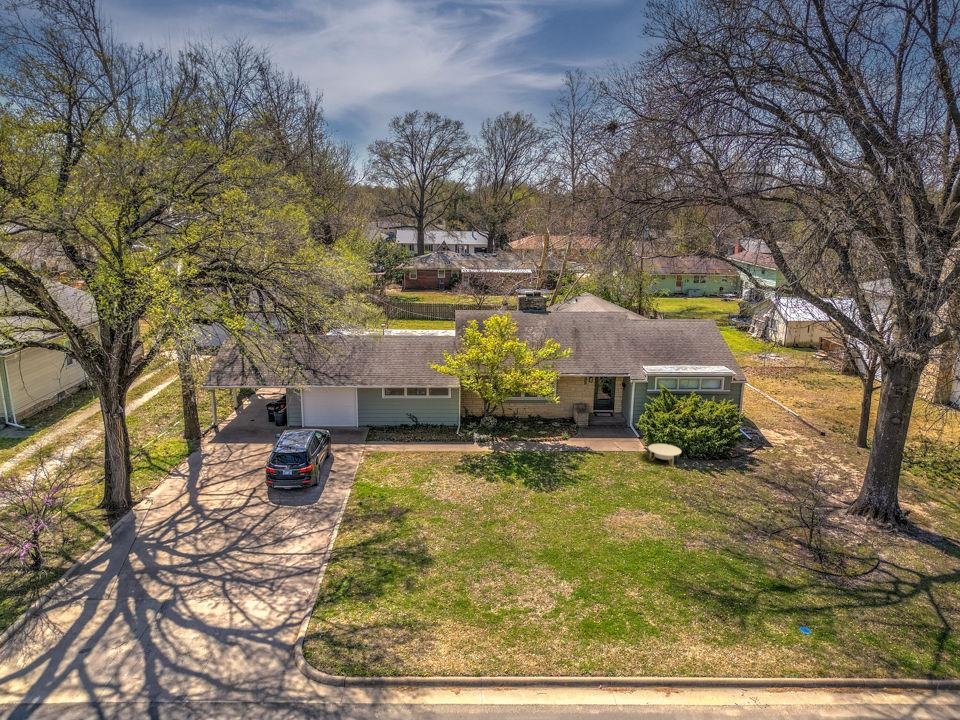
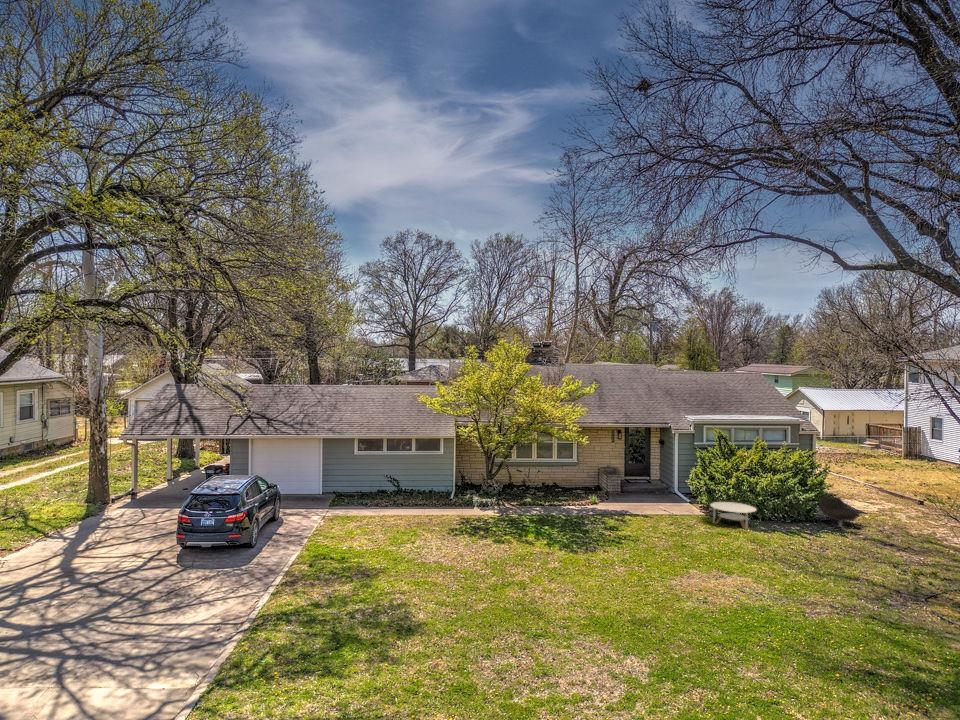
lounge chair: none [729,441,758,468] -> present [819,497,860,527]

